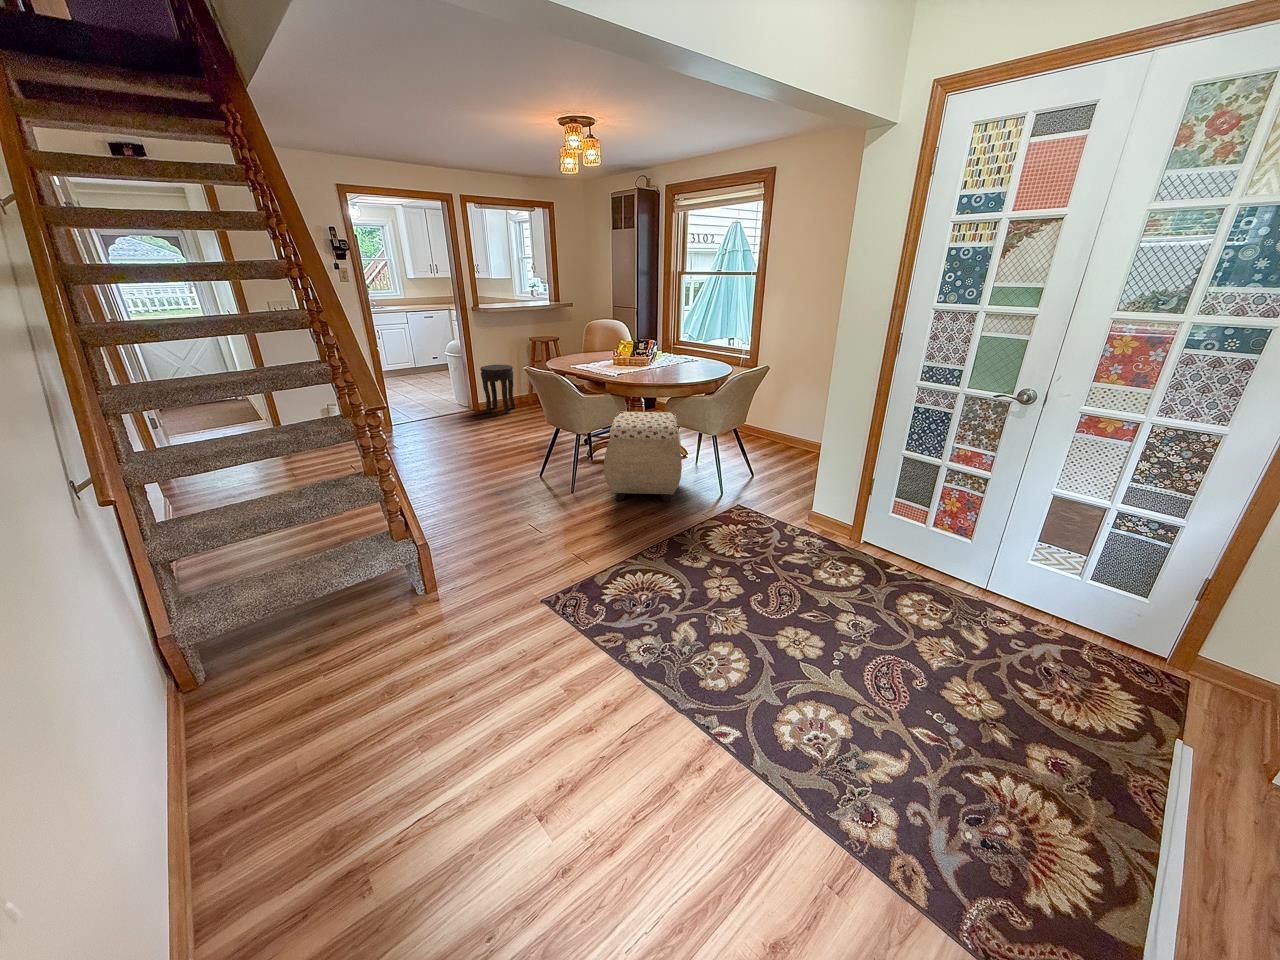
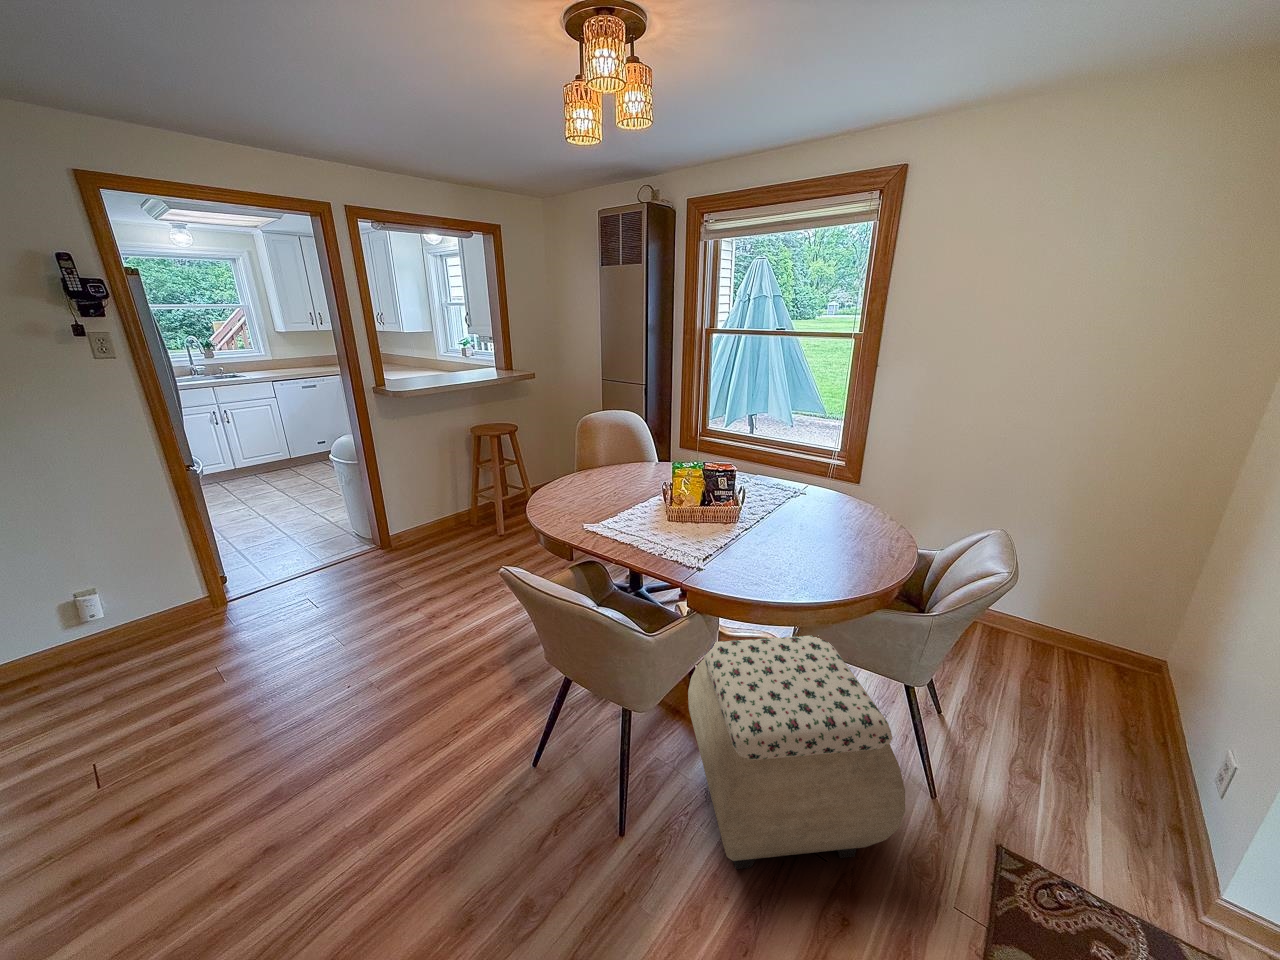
side table: present [480,365,515,413] -> none [391,474,452,555]

